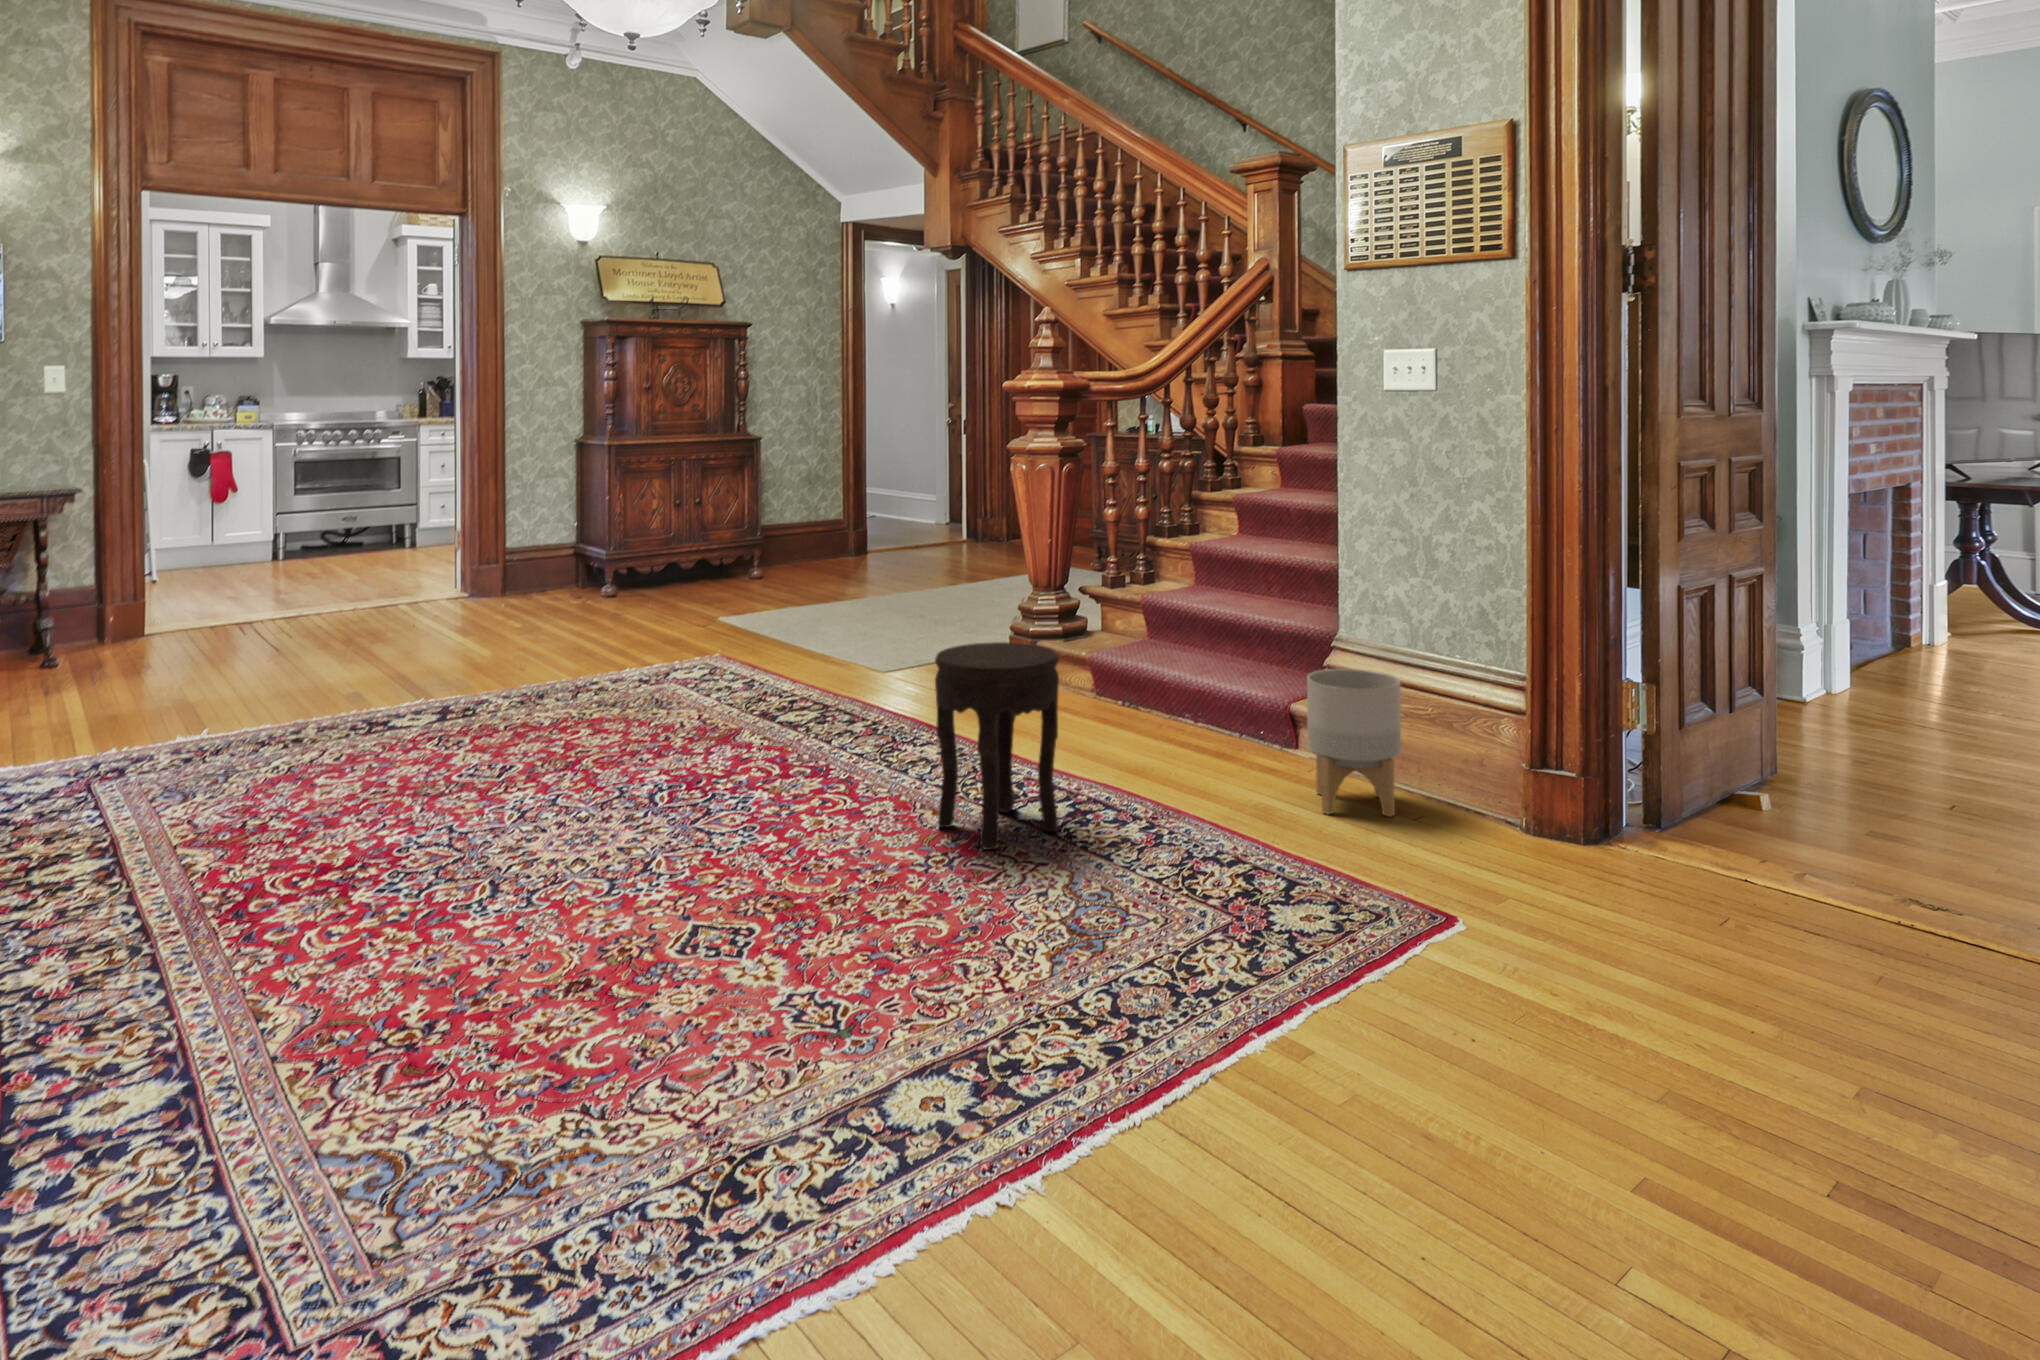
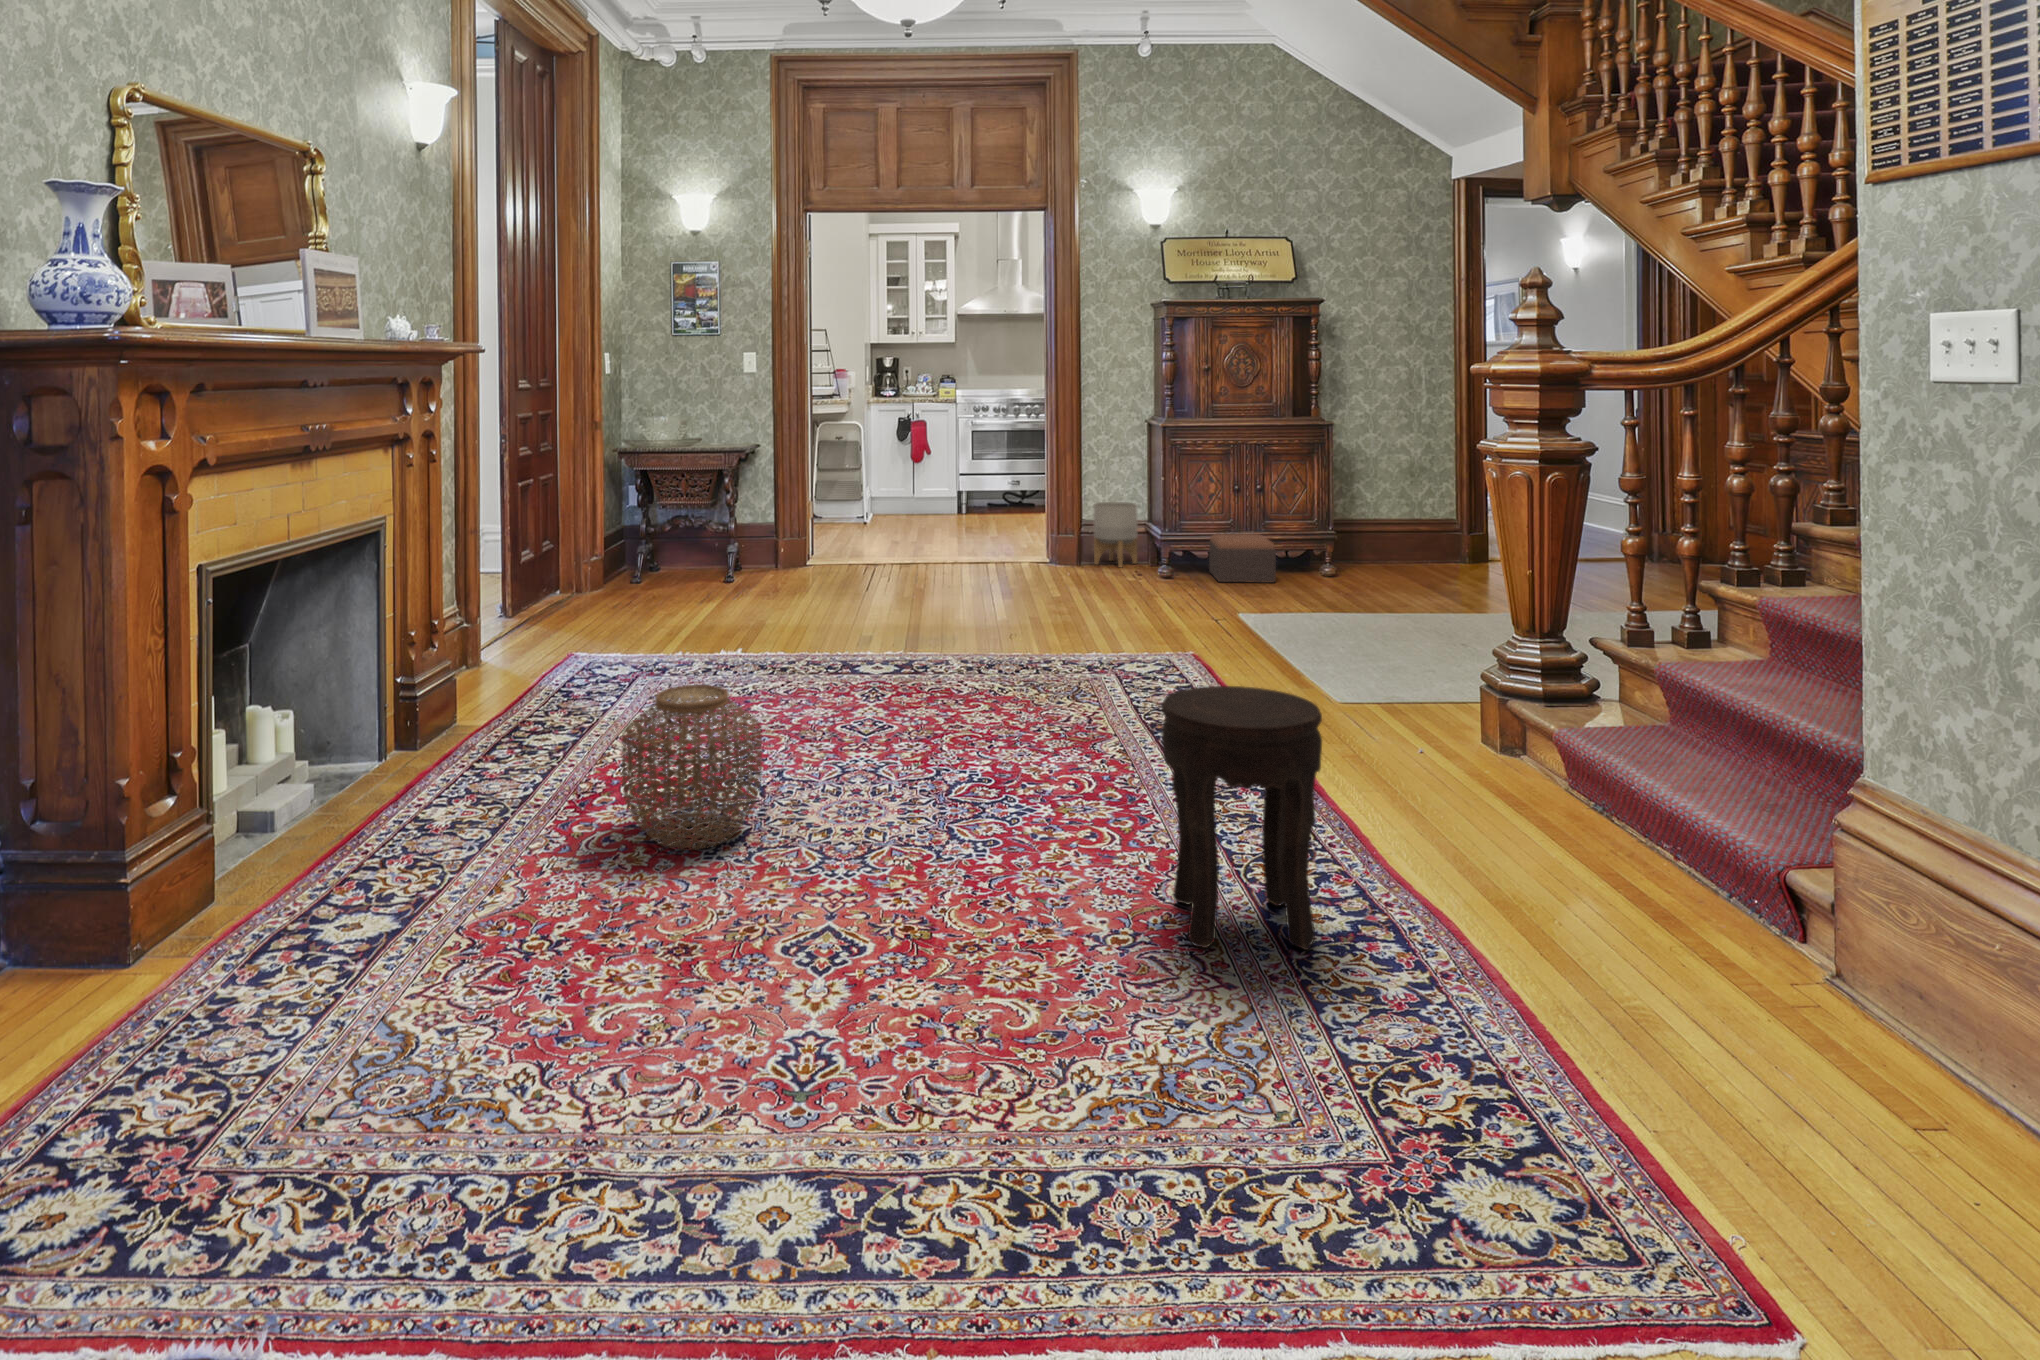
footstool: none [642,548,713,597] -> present [1209,534,1276,583]
planter: present [1307,669,1401,817] -> present [1094,502,1137,567]
woven basket: none [361,731,524,911] -> present [622,685,761,849]

